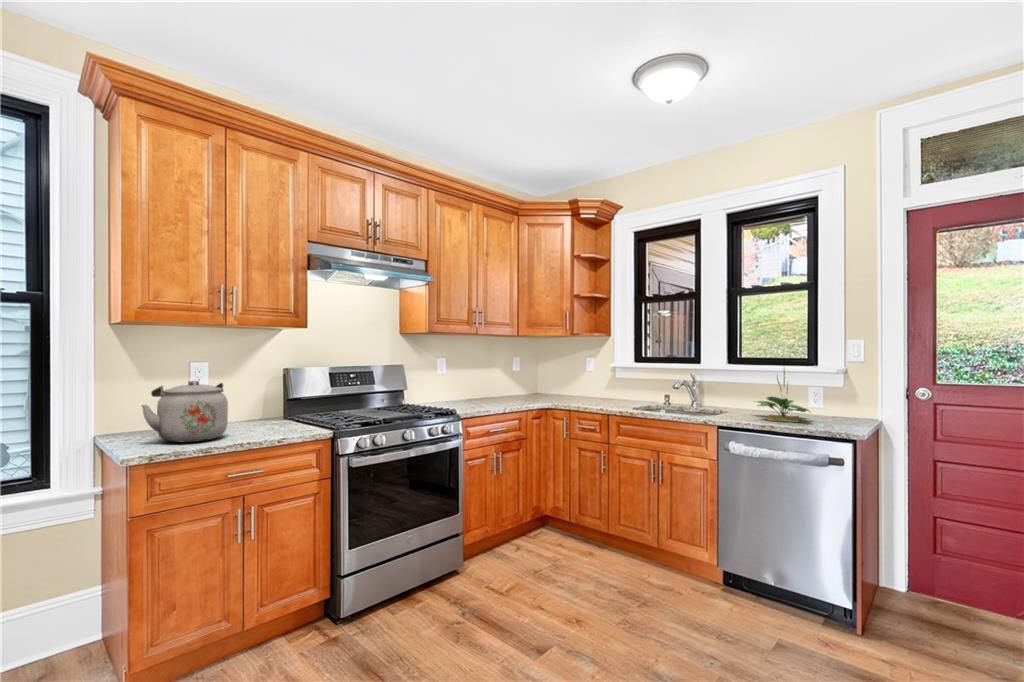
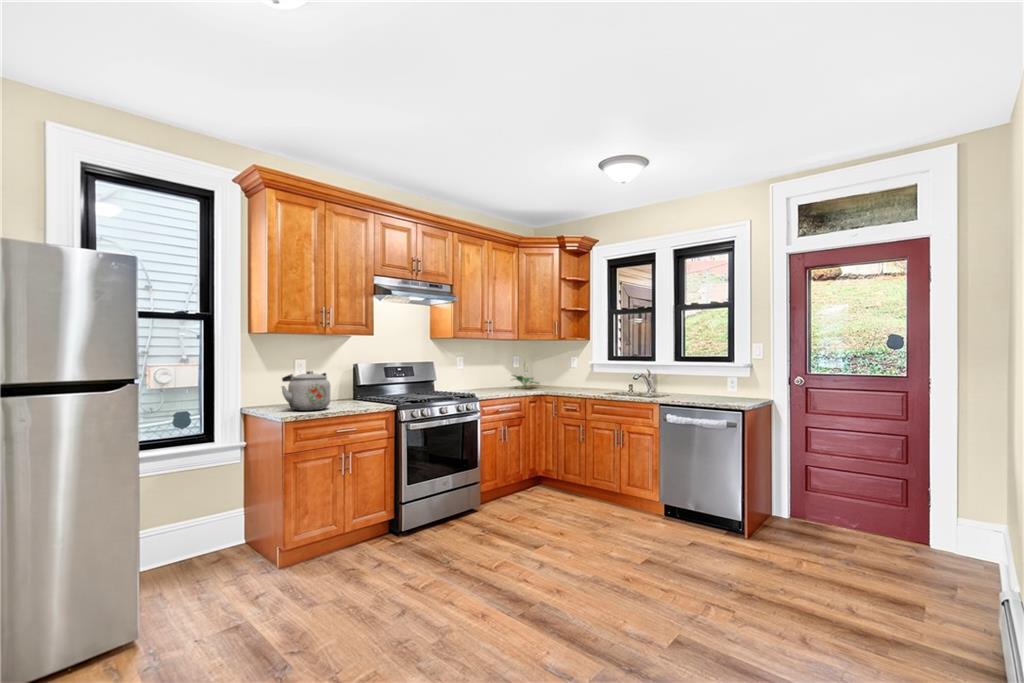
potted plant: present [757,371,811,422] -> present [513,375,537,389]

